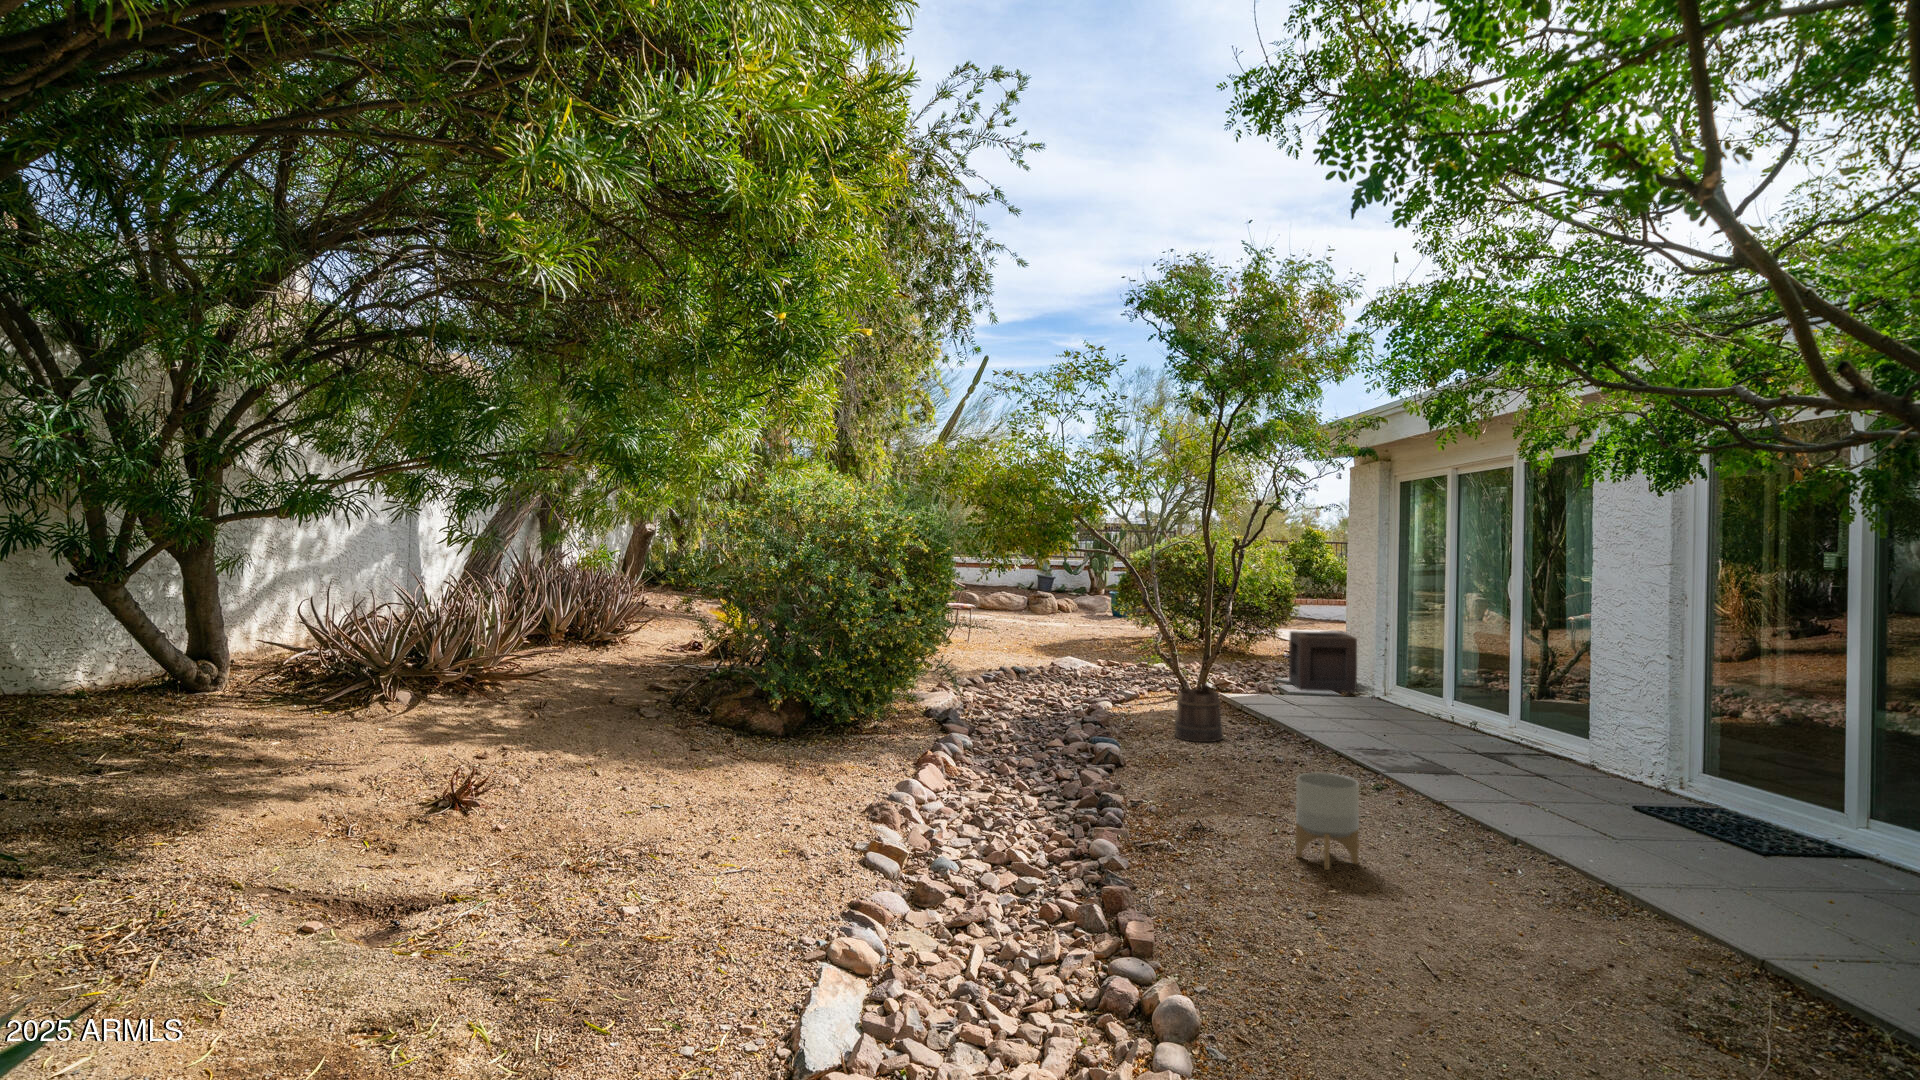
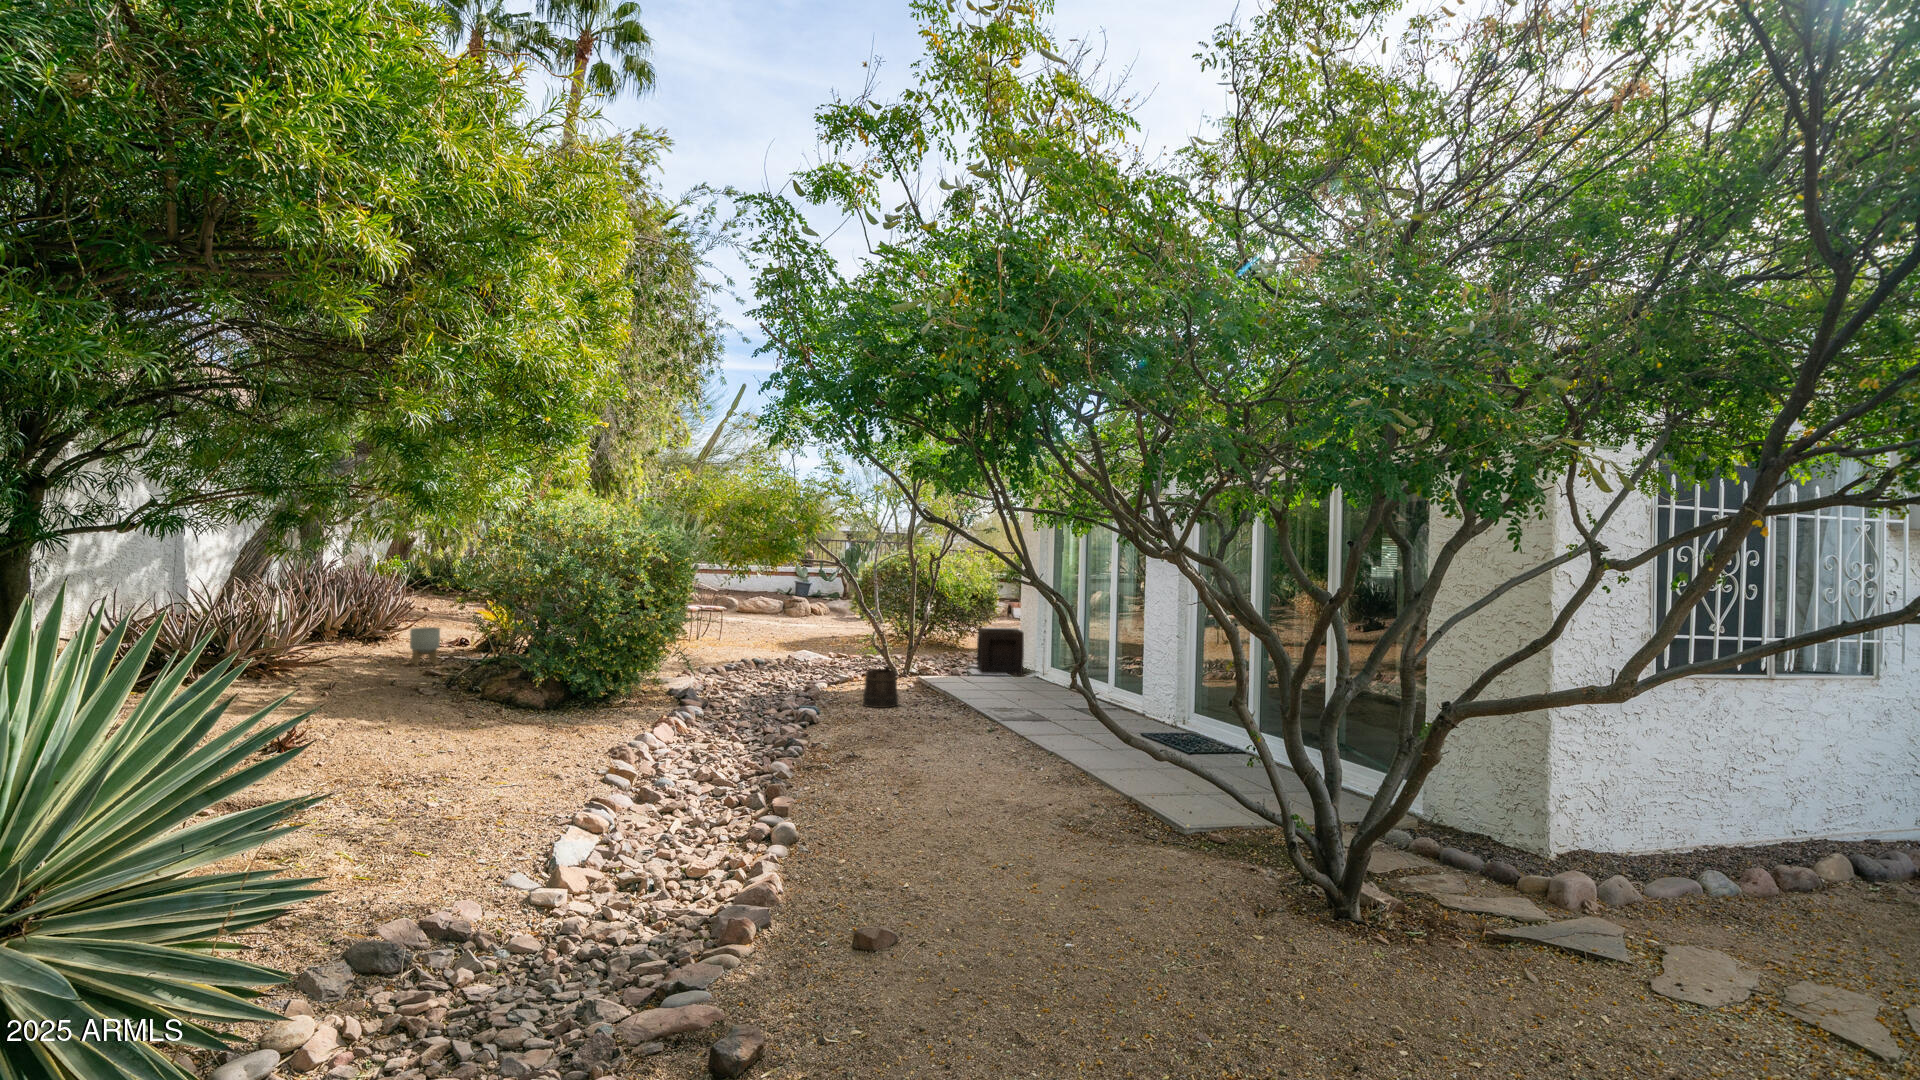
planter: present [1296,773,1359,870] -> present [410,627,440,666]

